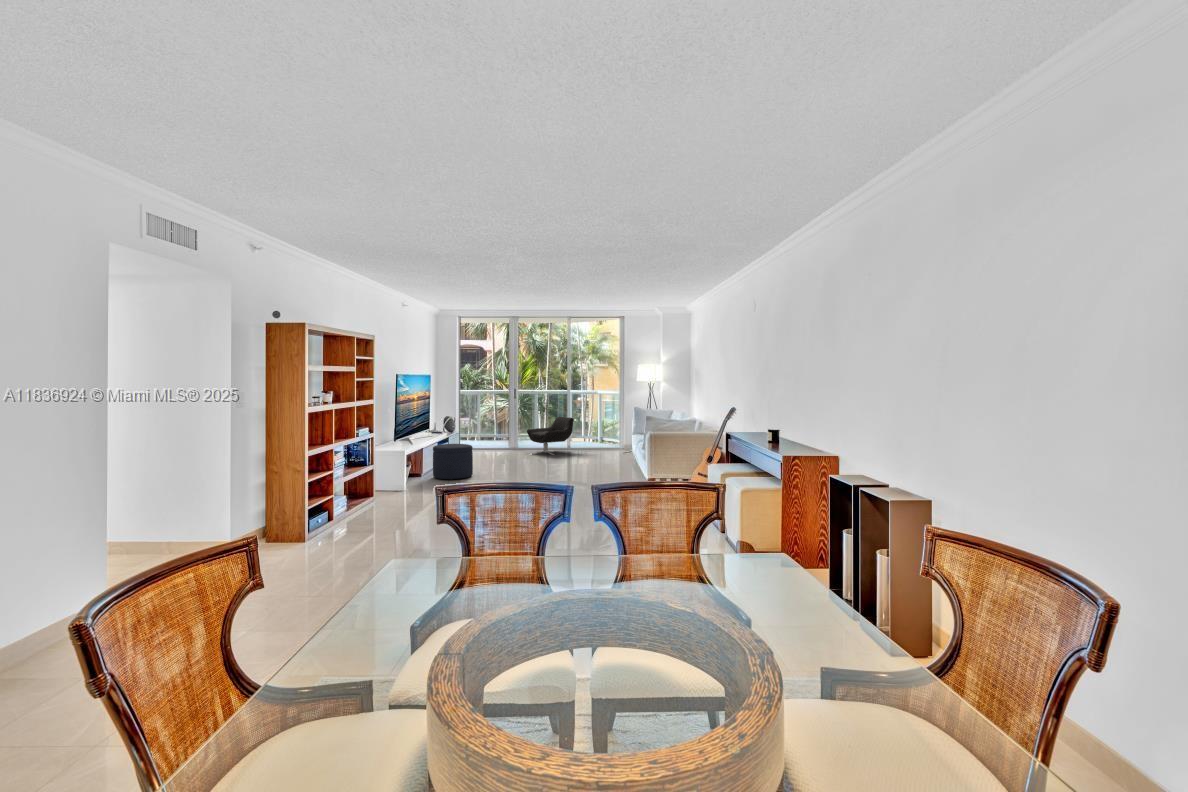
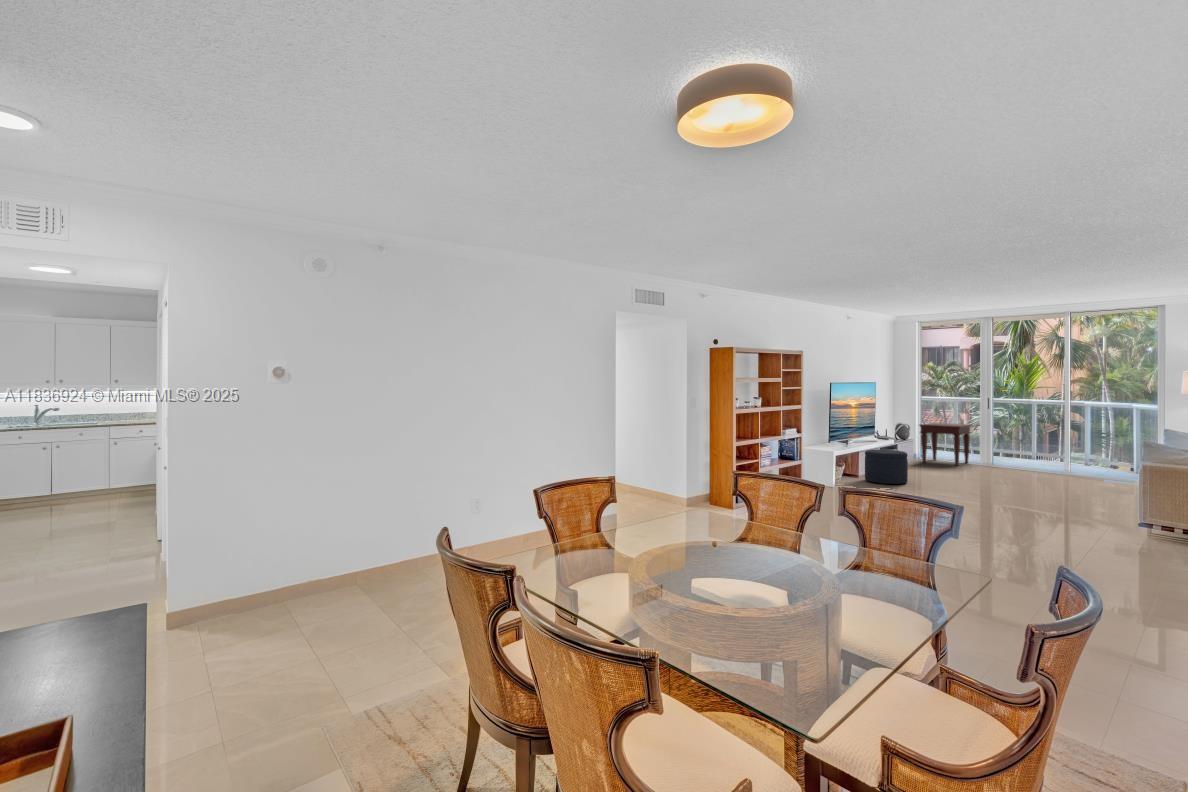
side table: none [466,414,507,453] -> present [919,423,972,466]
lounge chair: present [527,417,574,455] -> none [996,430,1066,474]

